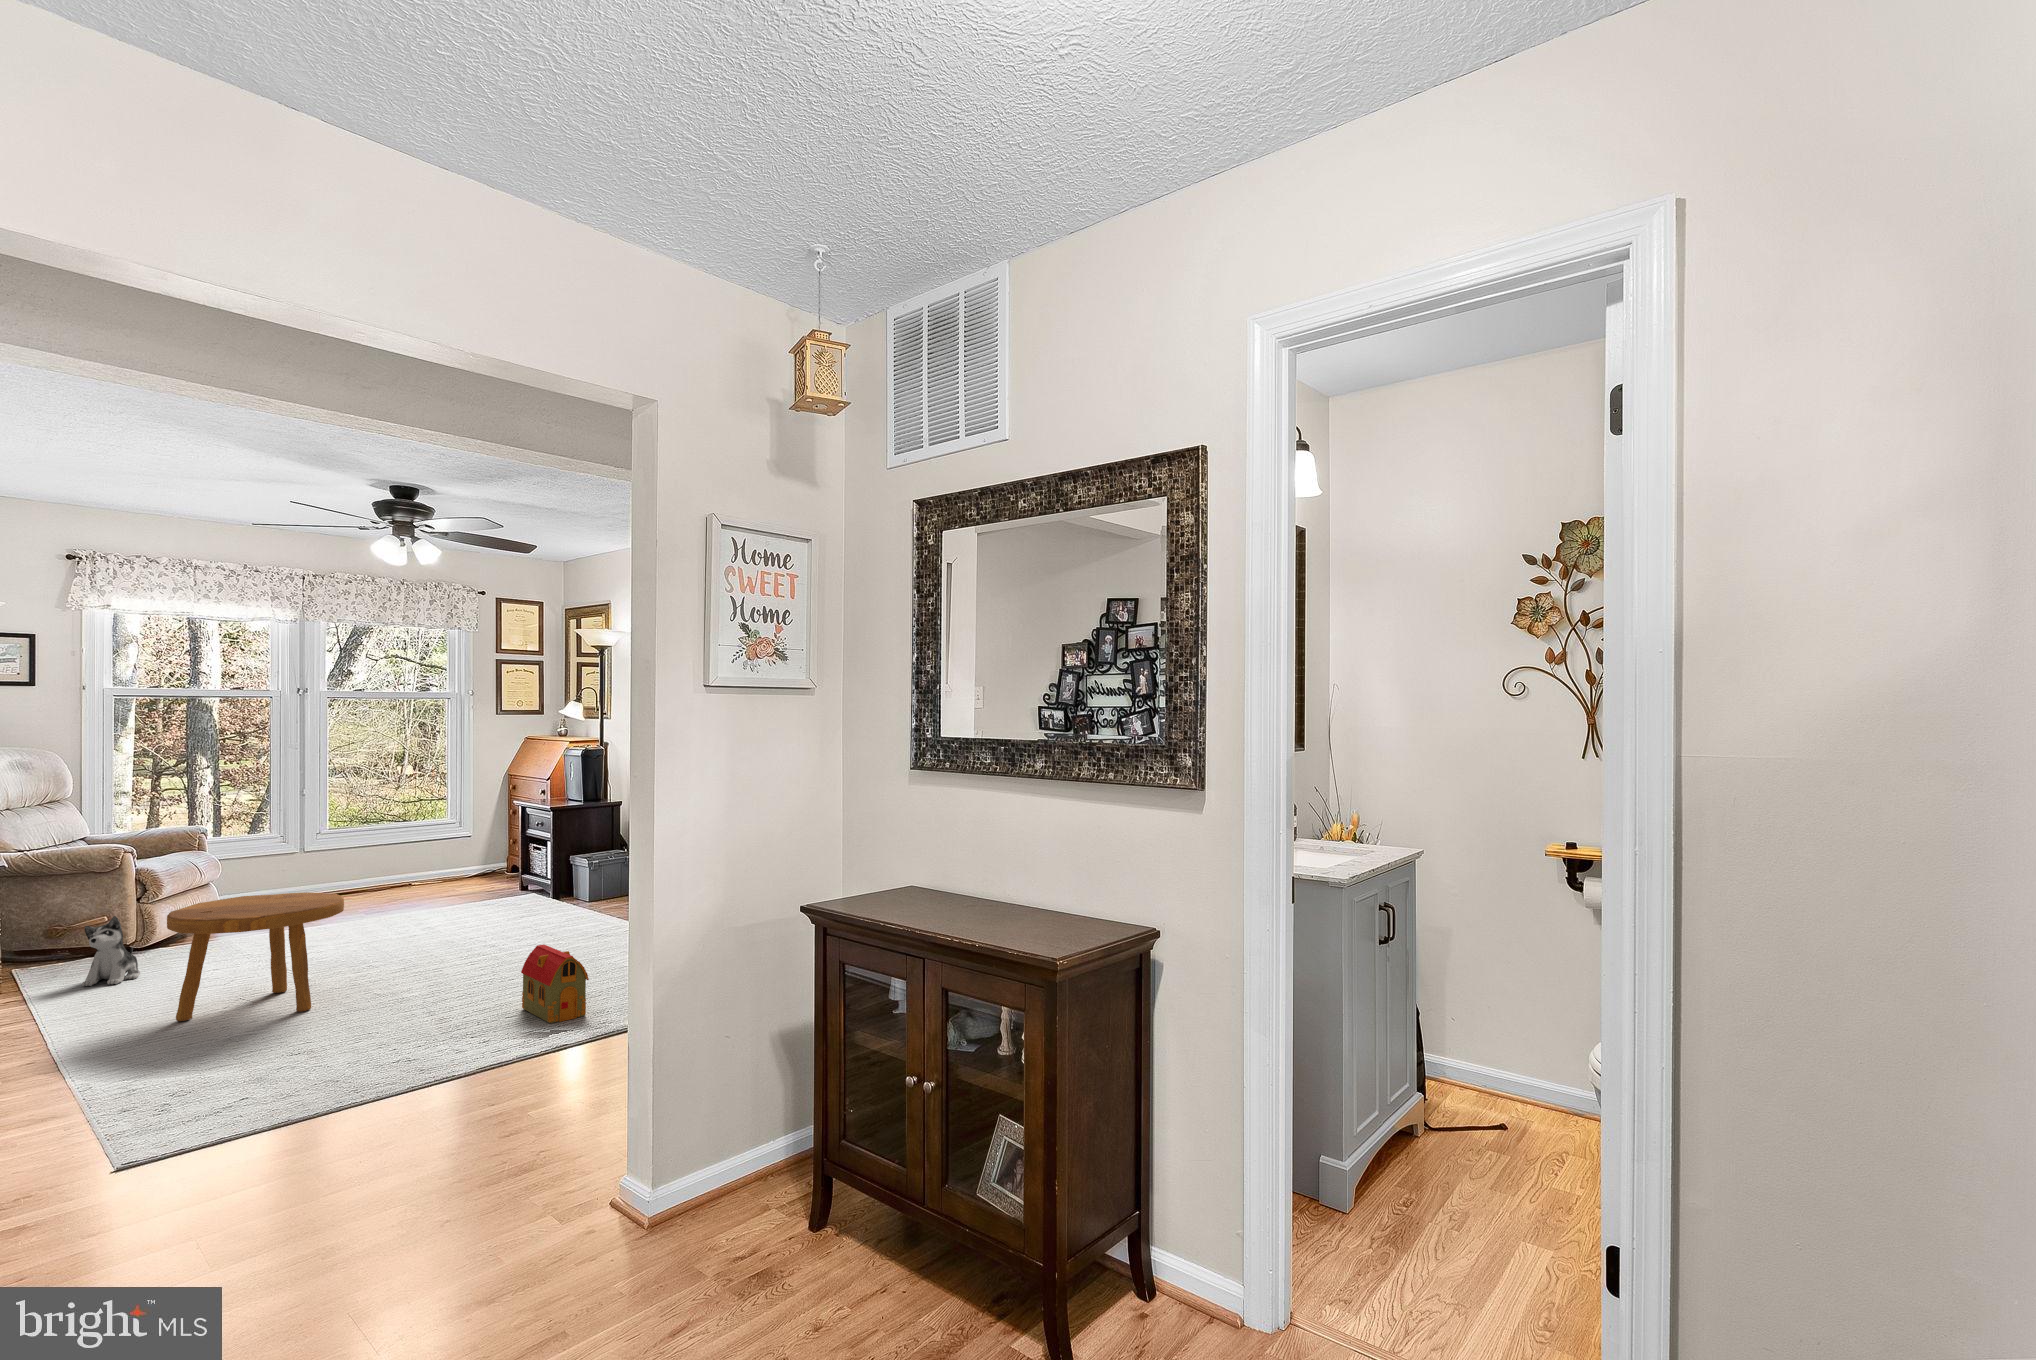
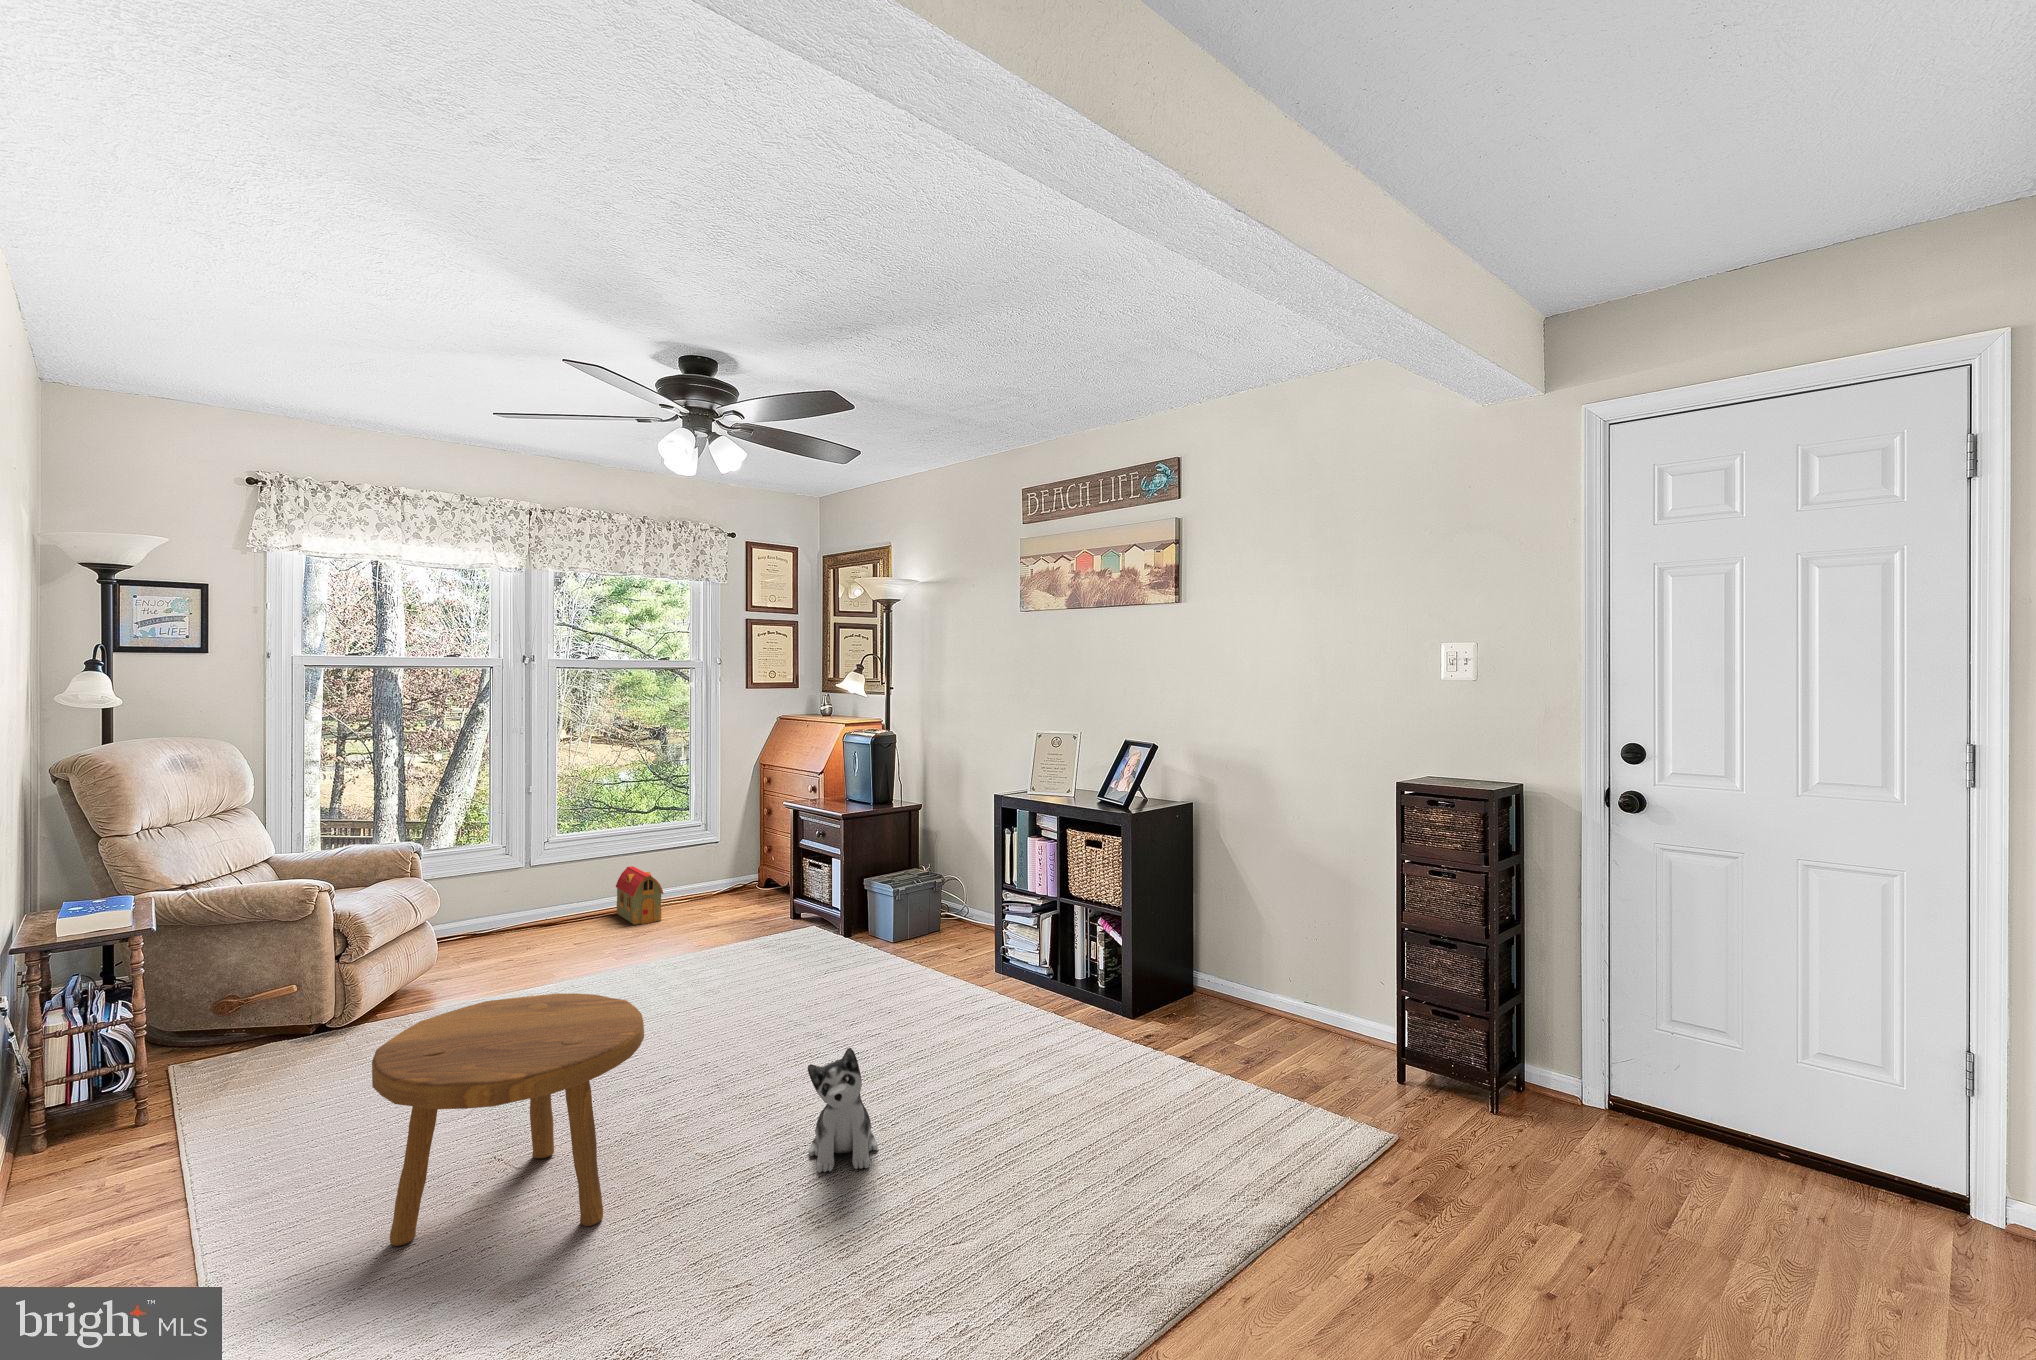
plush toy: present [82,916,140,986] -> present [808,1048,878,1173]
toy house: present [521,944,589,1023] -> present [616,866,663,925]

